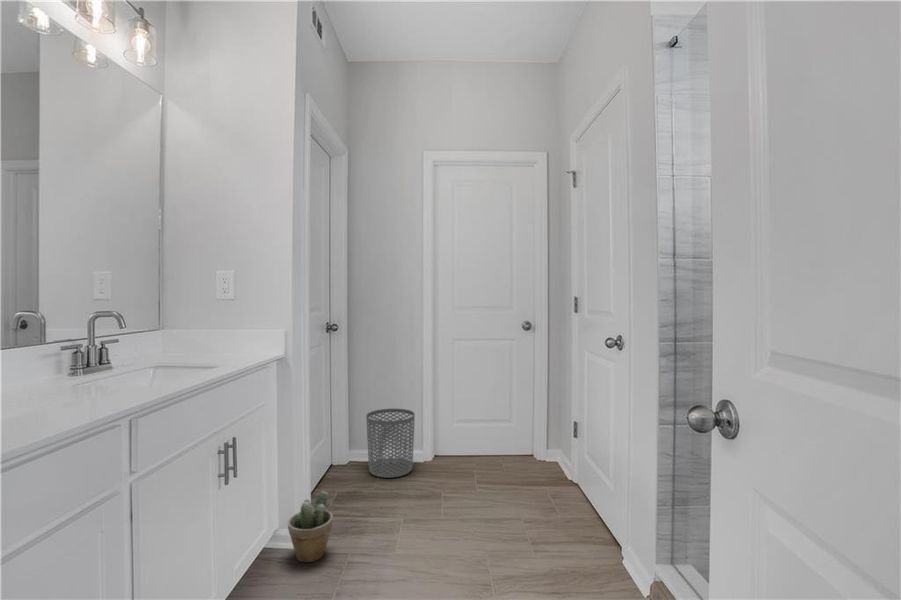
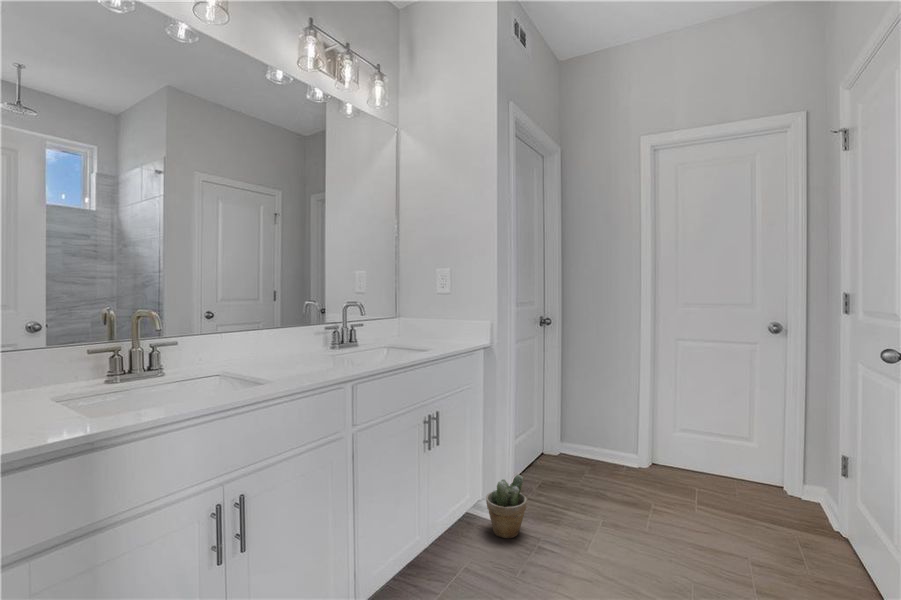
waste bin: present [366,409,415,478] -> none [575,407,626,479]

